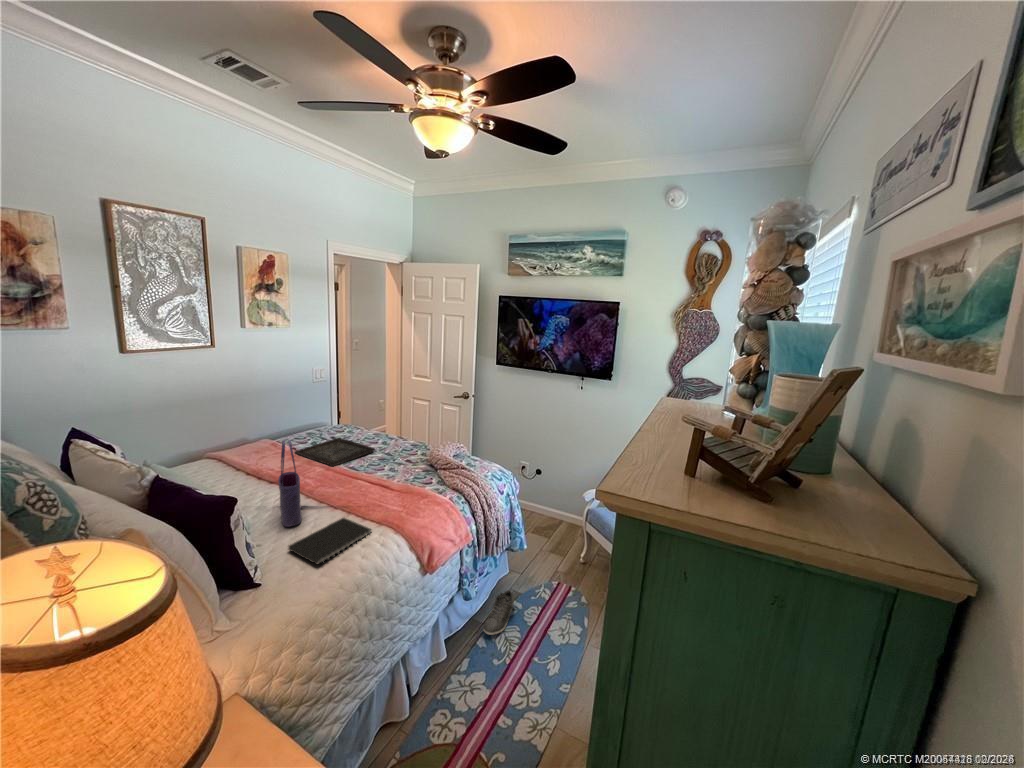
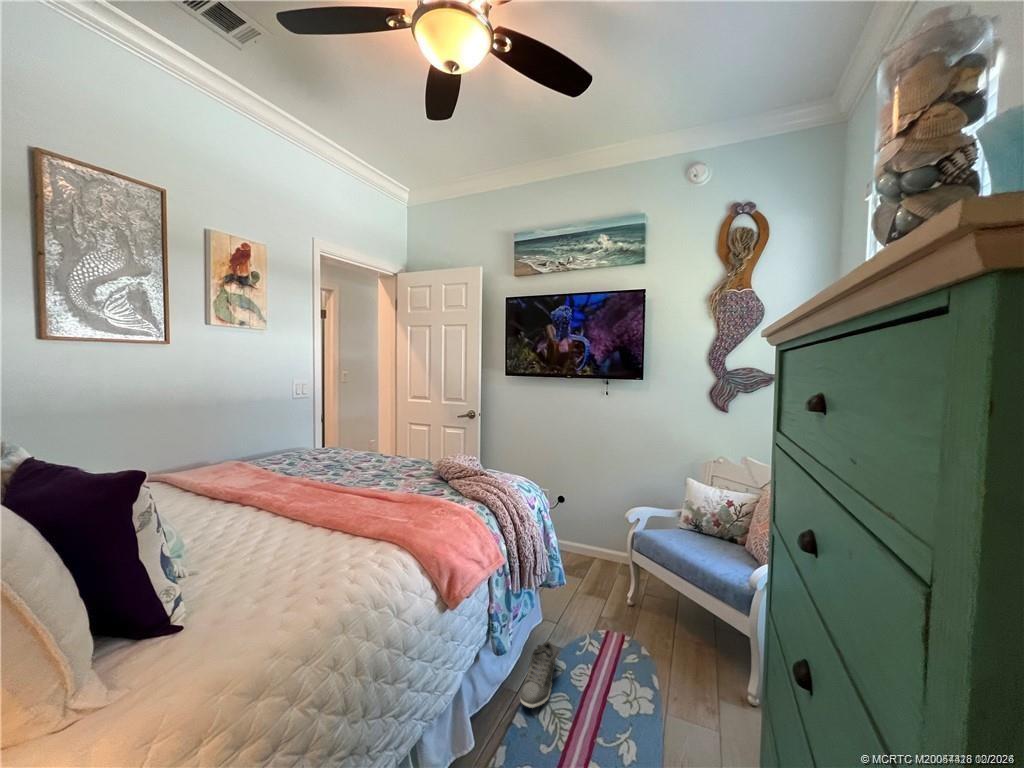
tray: present [295,438,375,466] -> none [264,455,368,481]
tote bag: present [278,440,302,527] -> none [230,421,263,548]
notebook: present [288,518,371,564] -> none [234,533,365,595]

